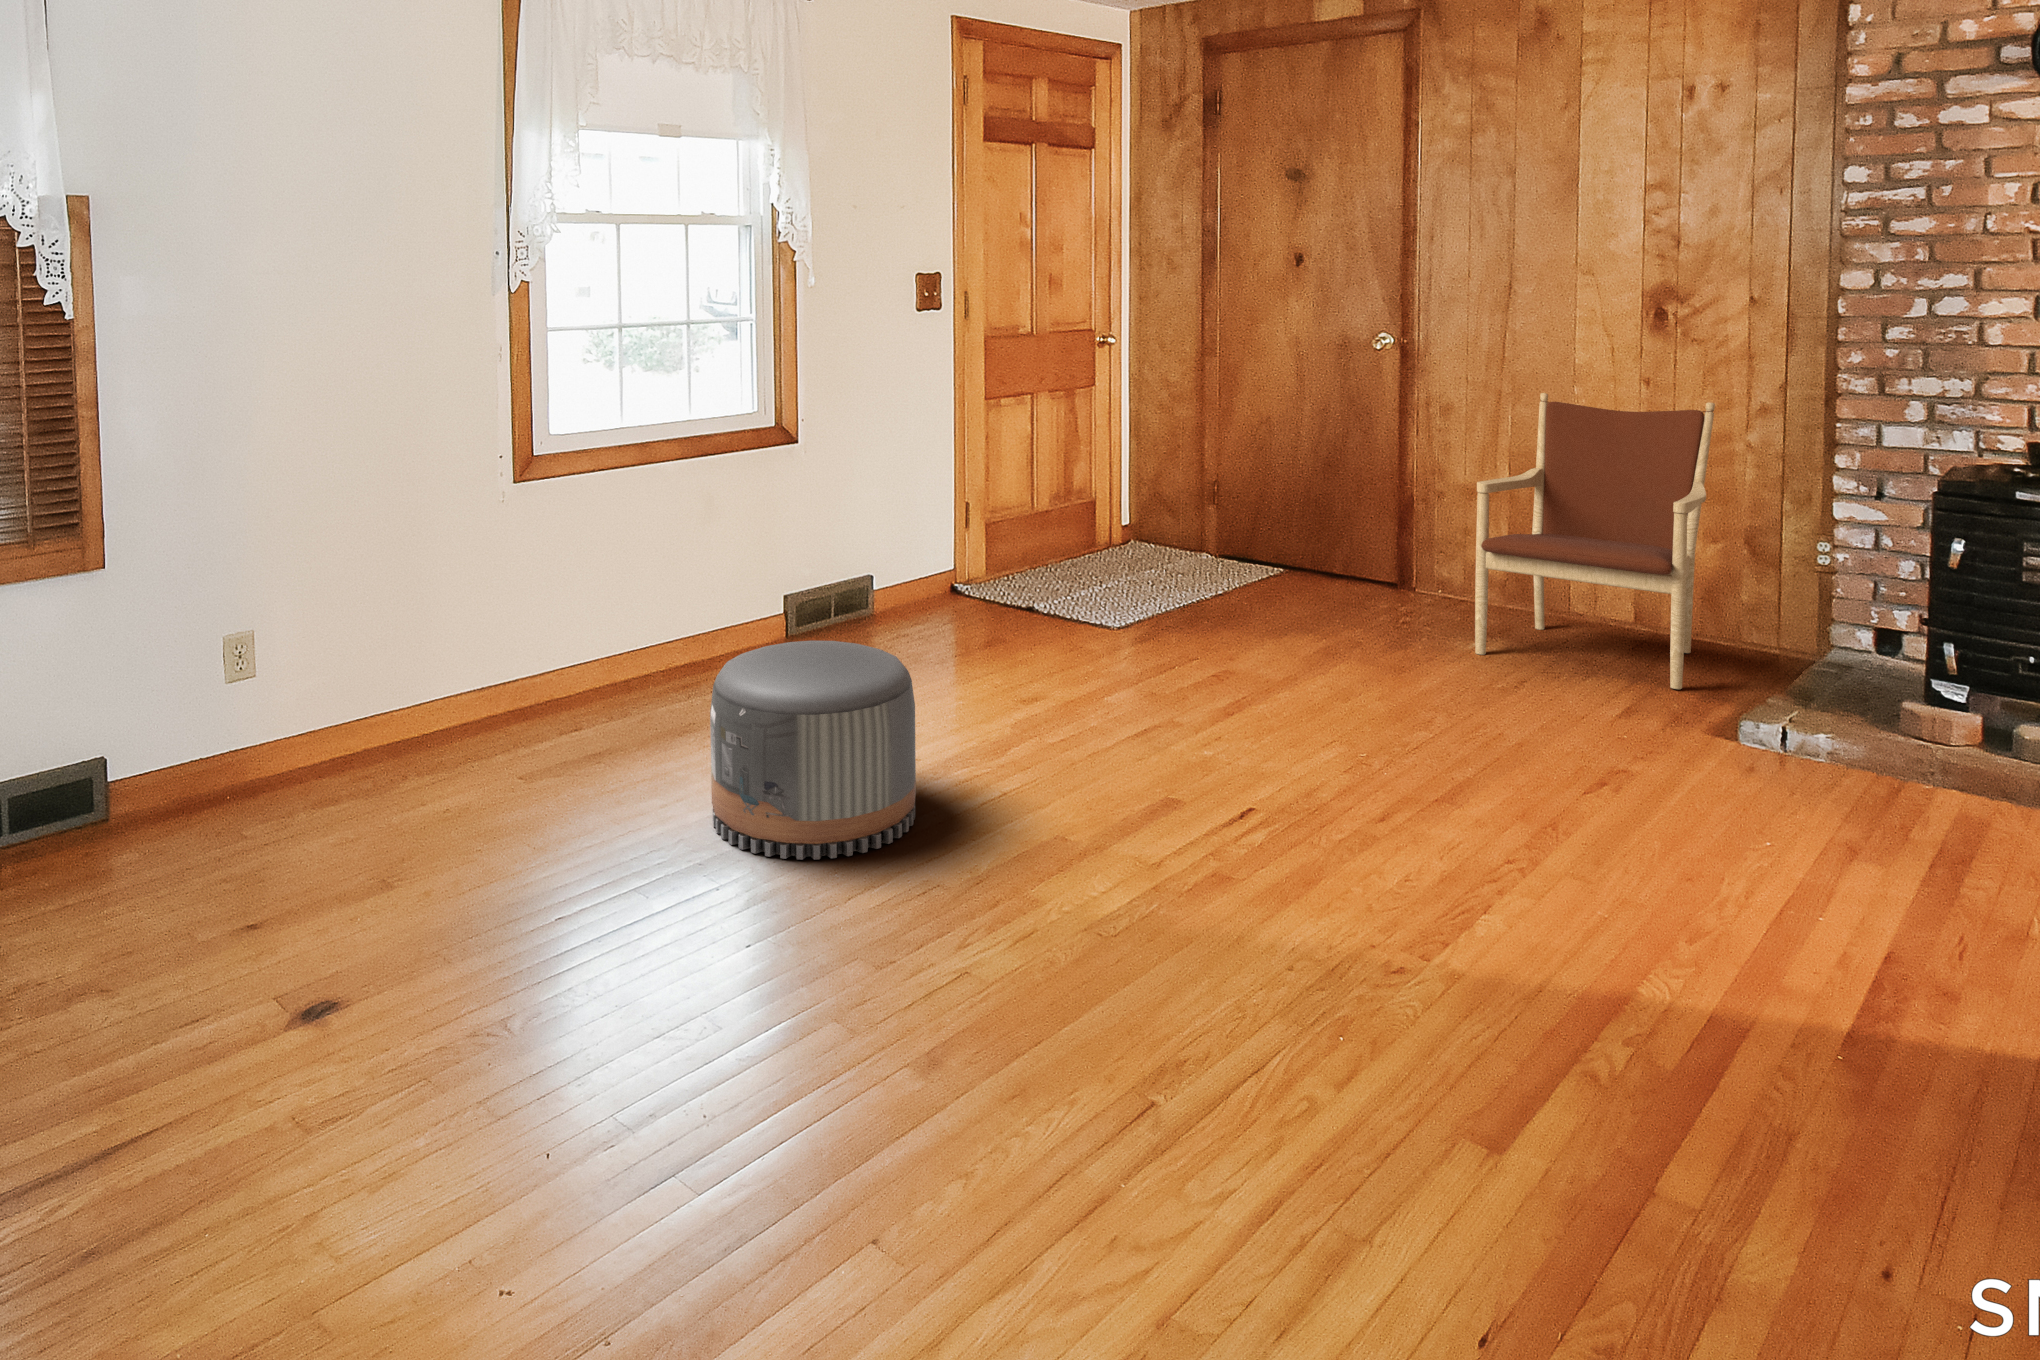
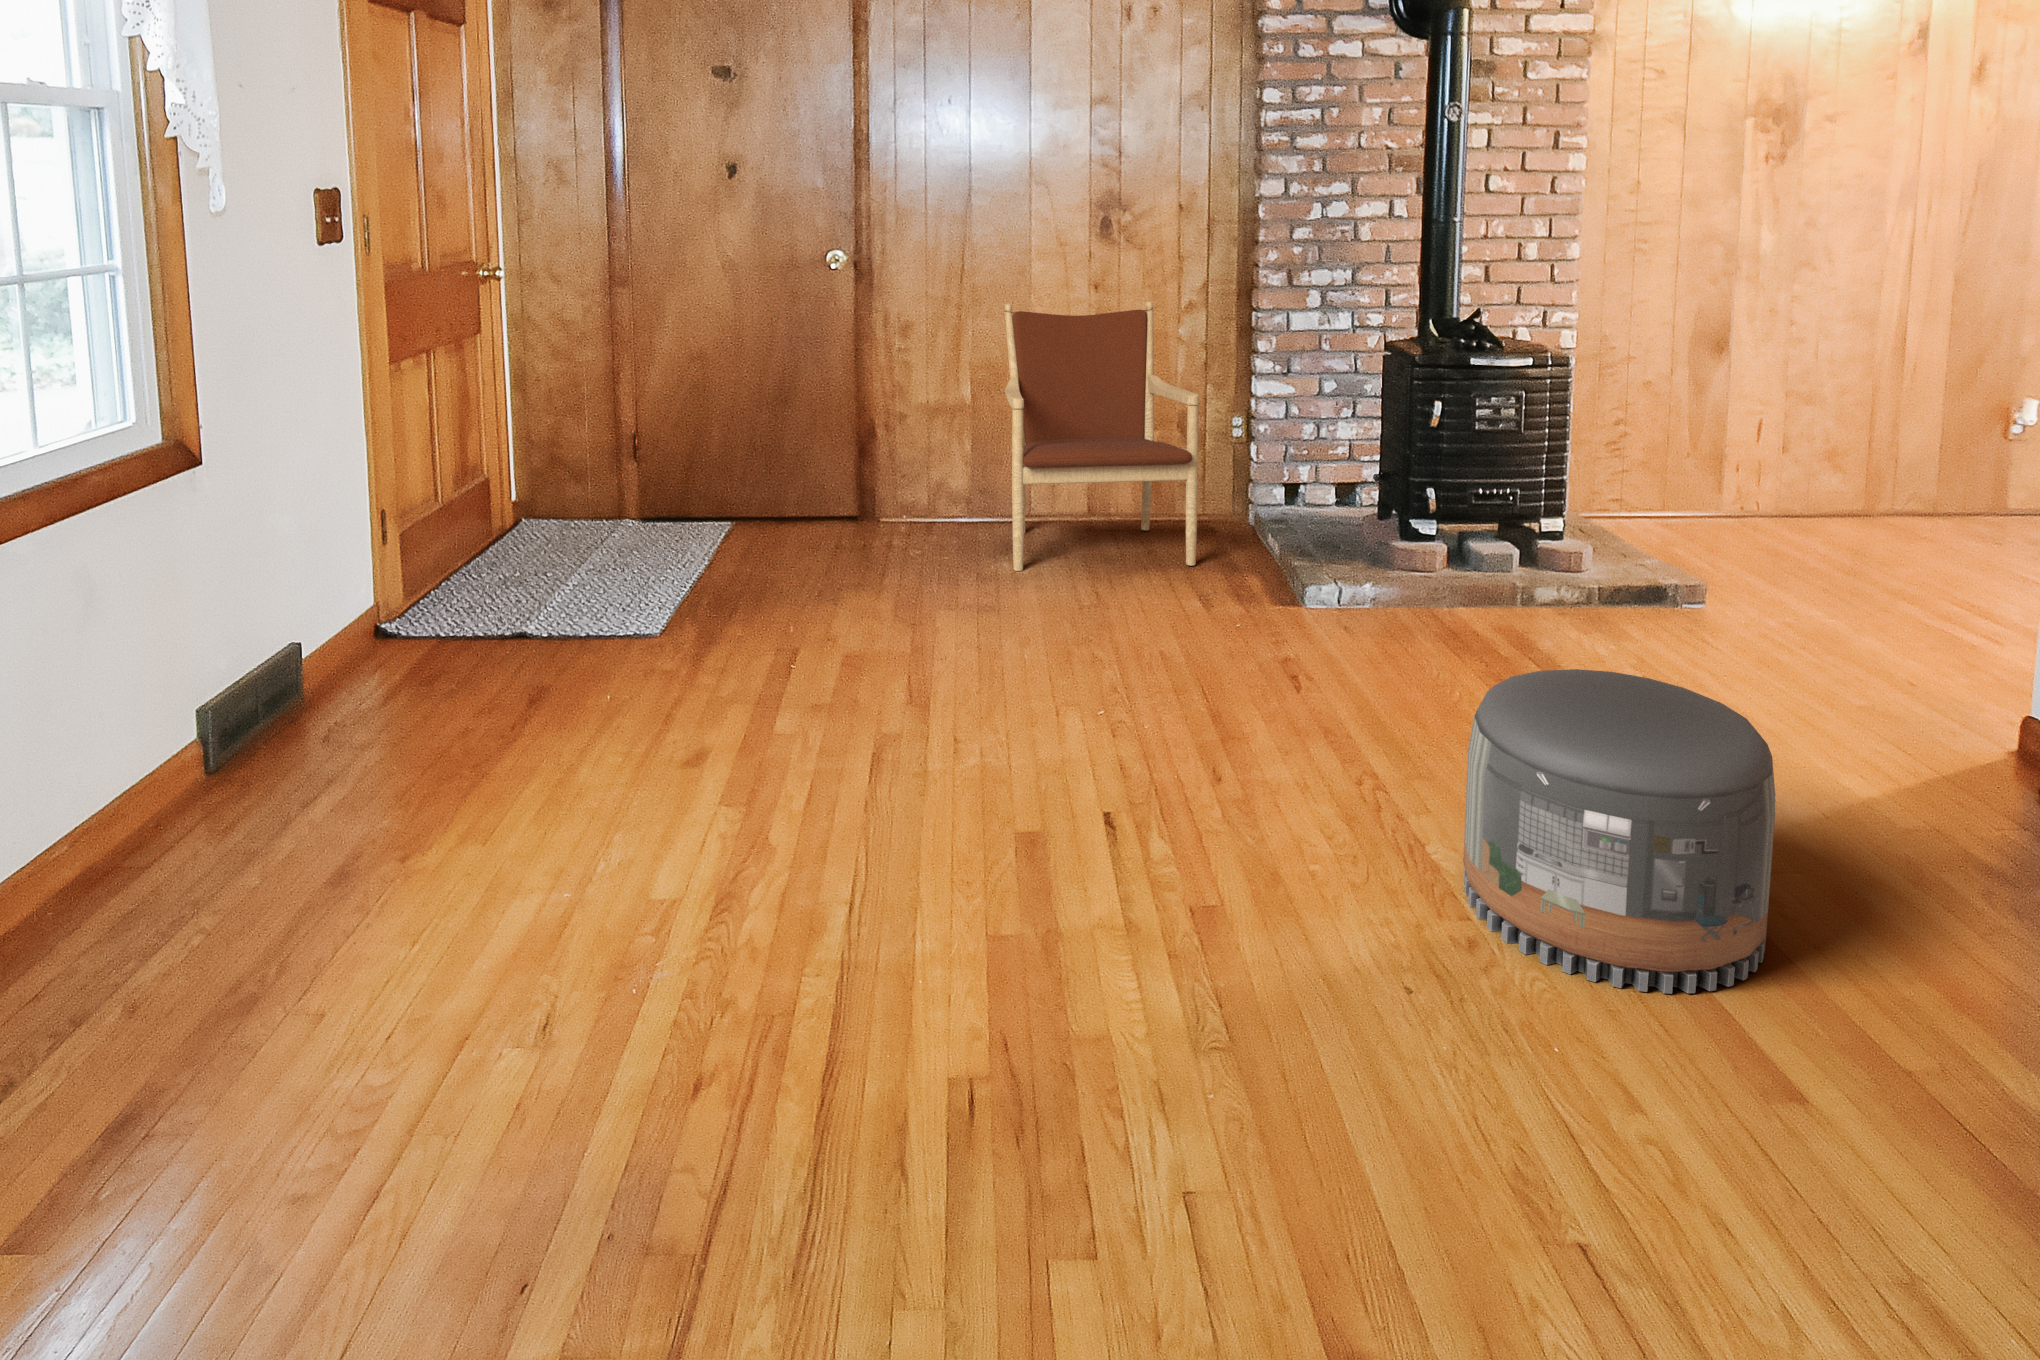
pouf: present [710,641,916,860] -> present [1463,669,1775,994]

